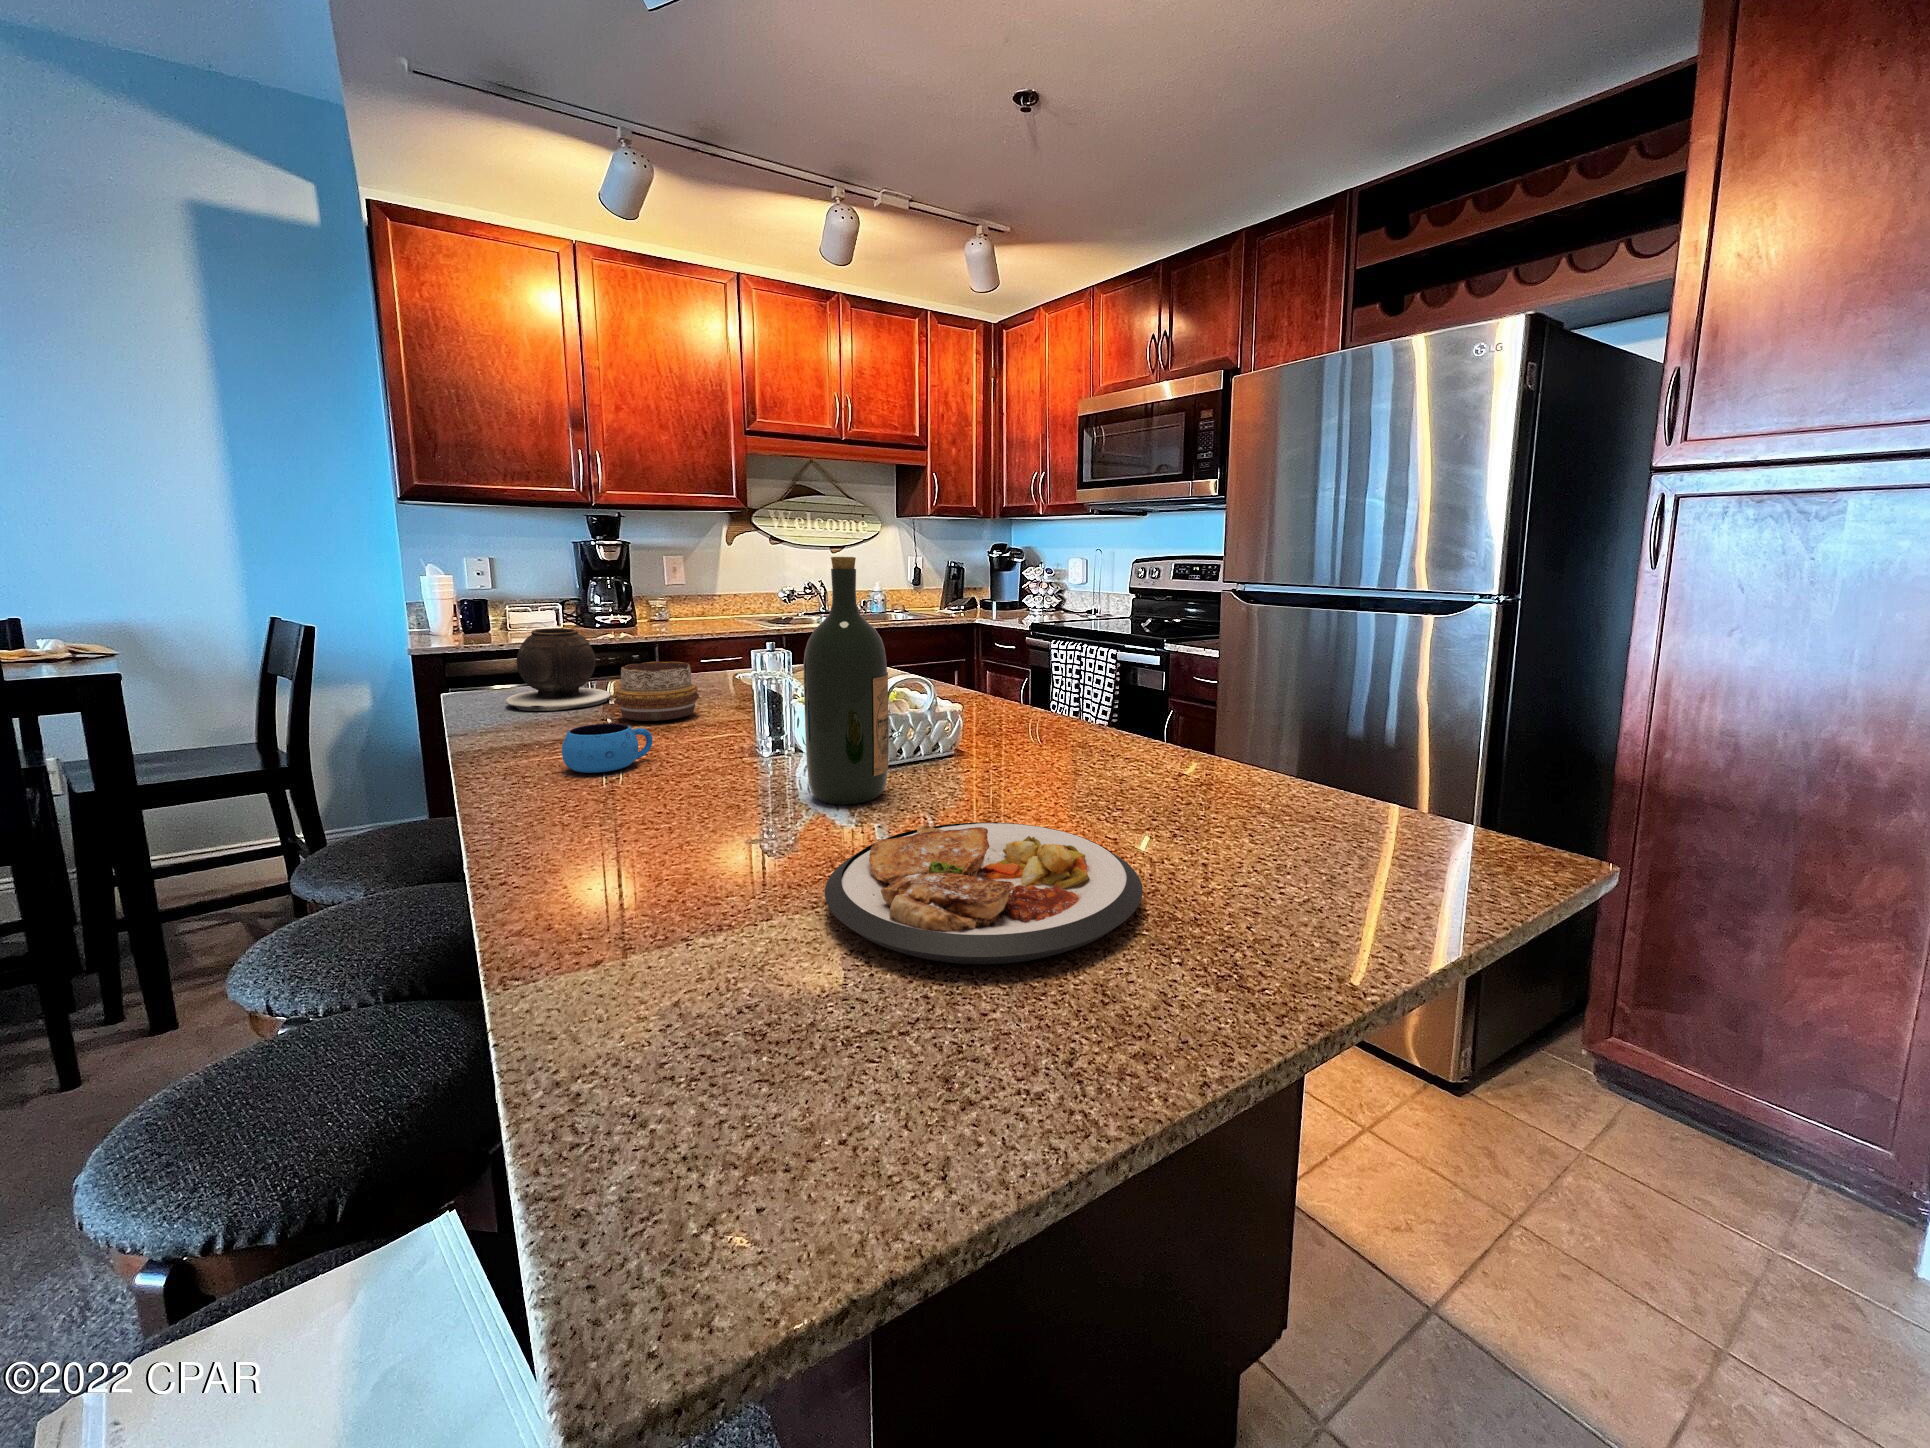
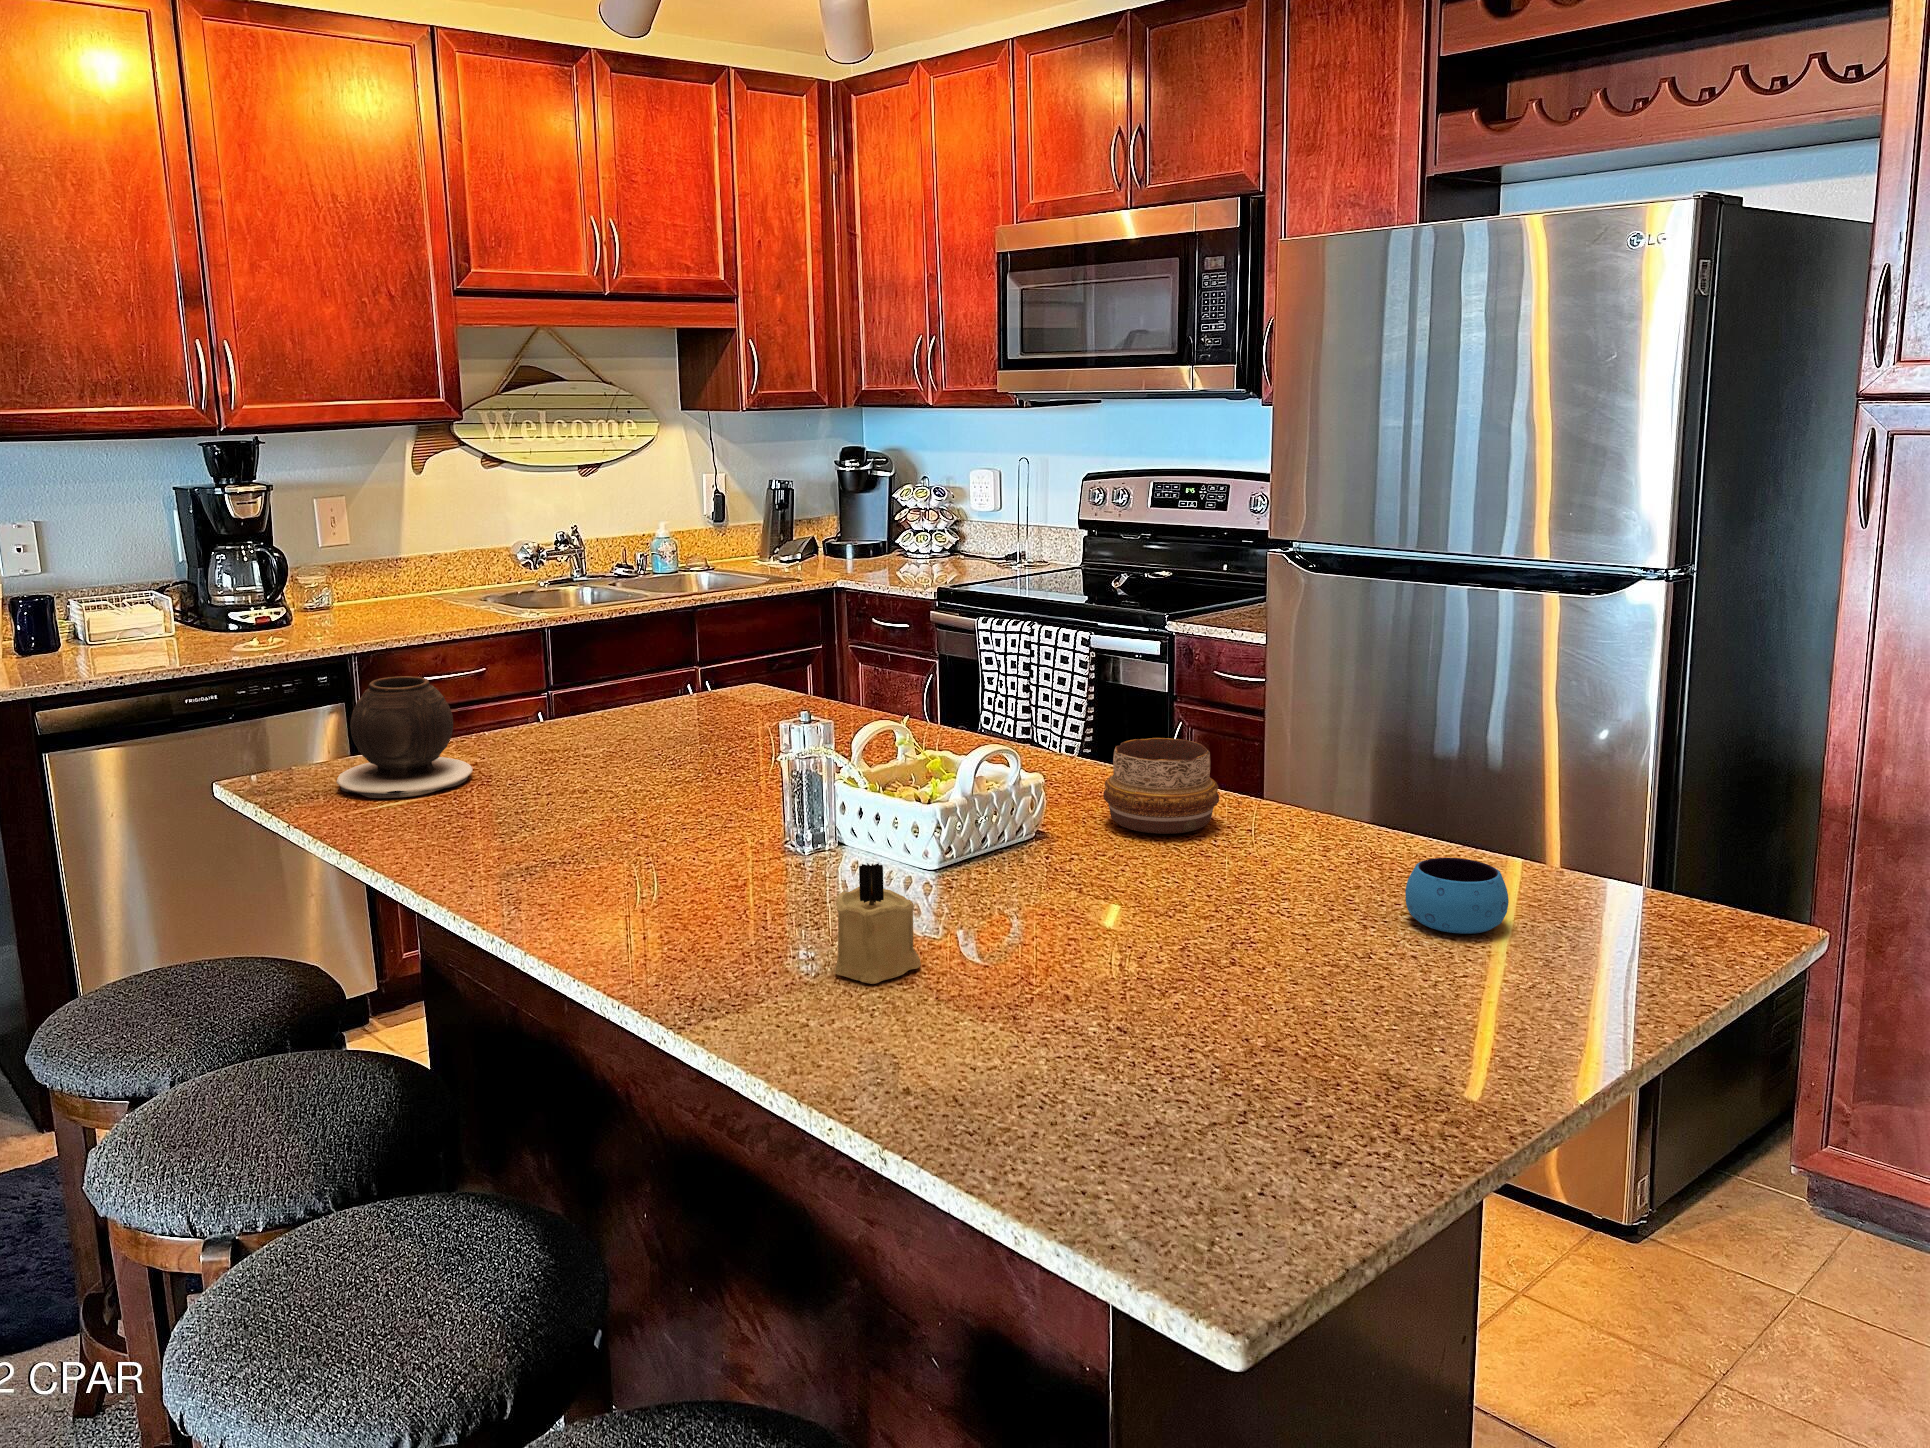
wine bottle: present [804,557,889,804] -> none [906,618,1004,911]
decorative bowl: present [615,662,699,721] -> present [1103,738,1219,834]
mug: present [562,723,653,773] -> present [1405,858,1509,934]
candle: none [677,750,761,858] -> present [835,863,921,984]
plate: present [825,822,1143,964] -> none [1055,924,1385,1065]

